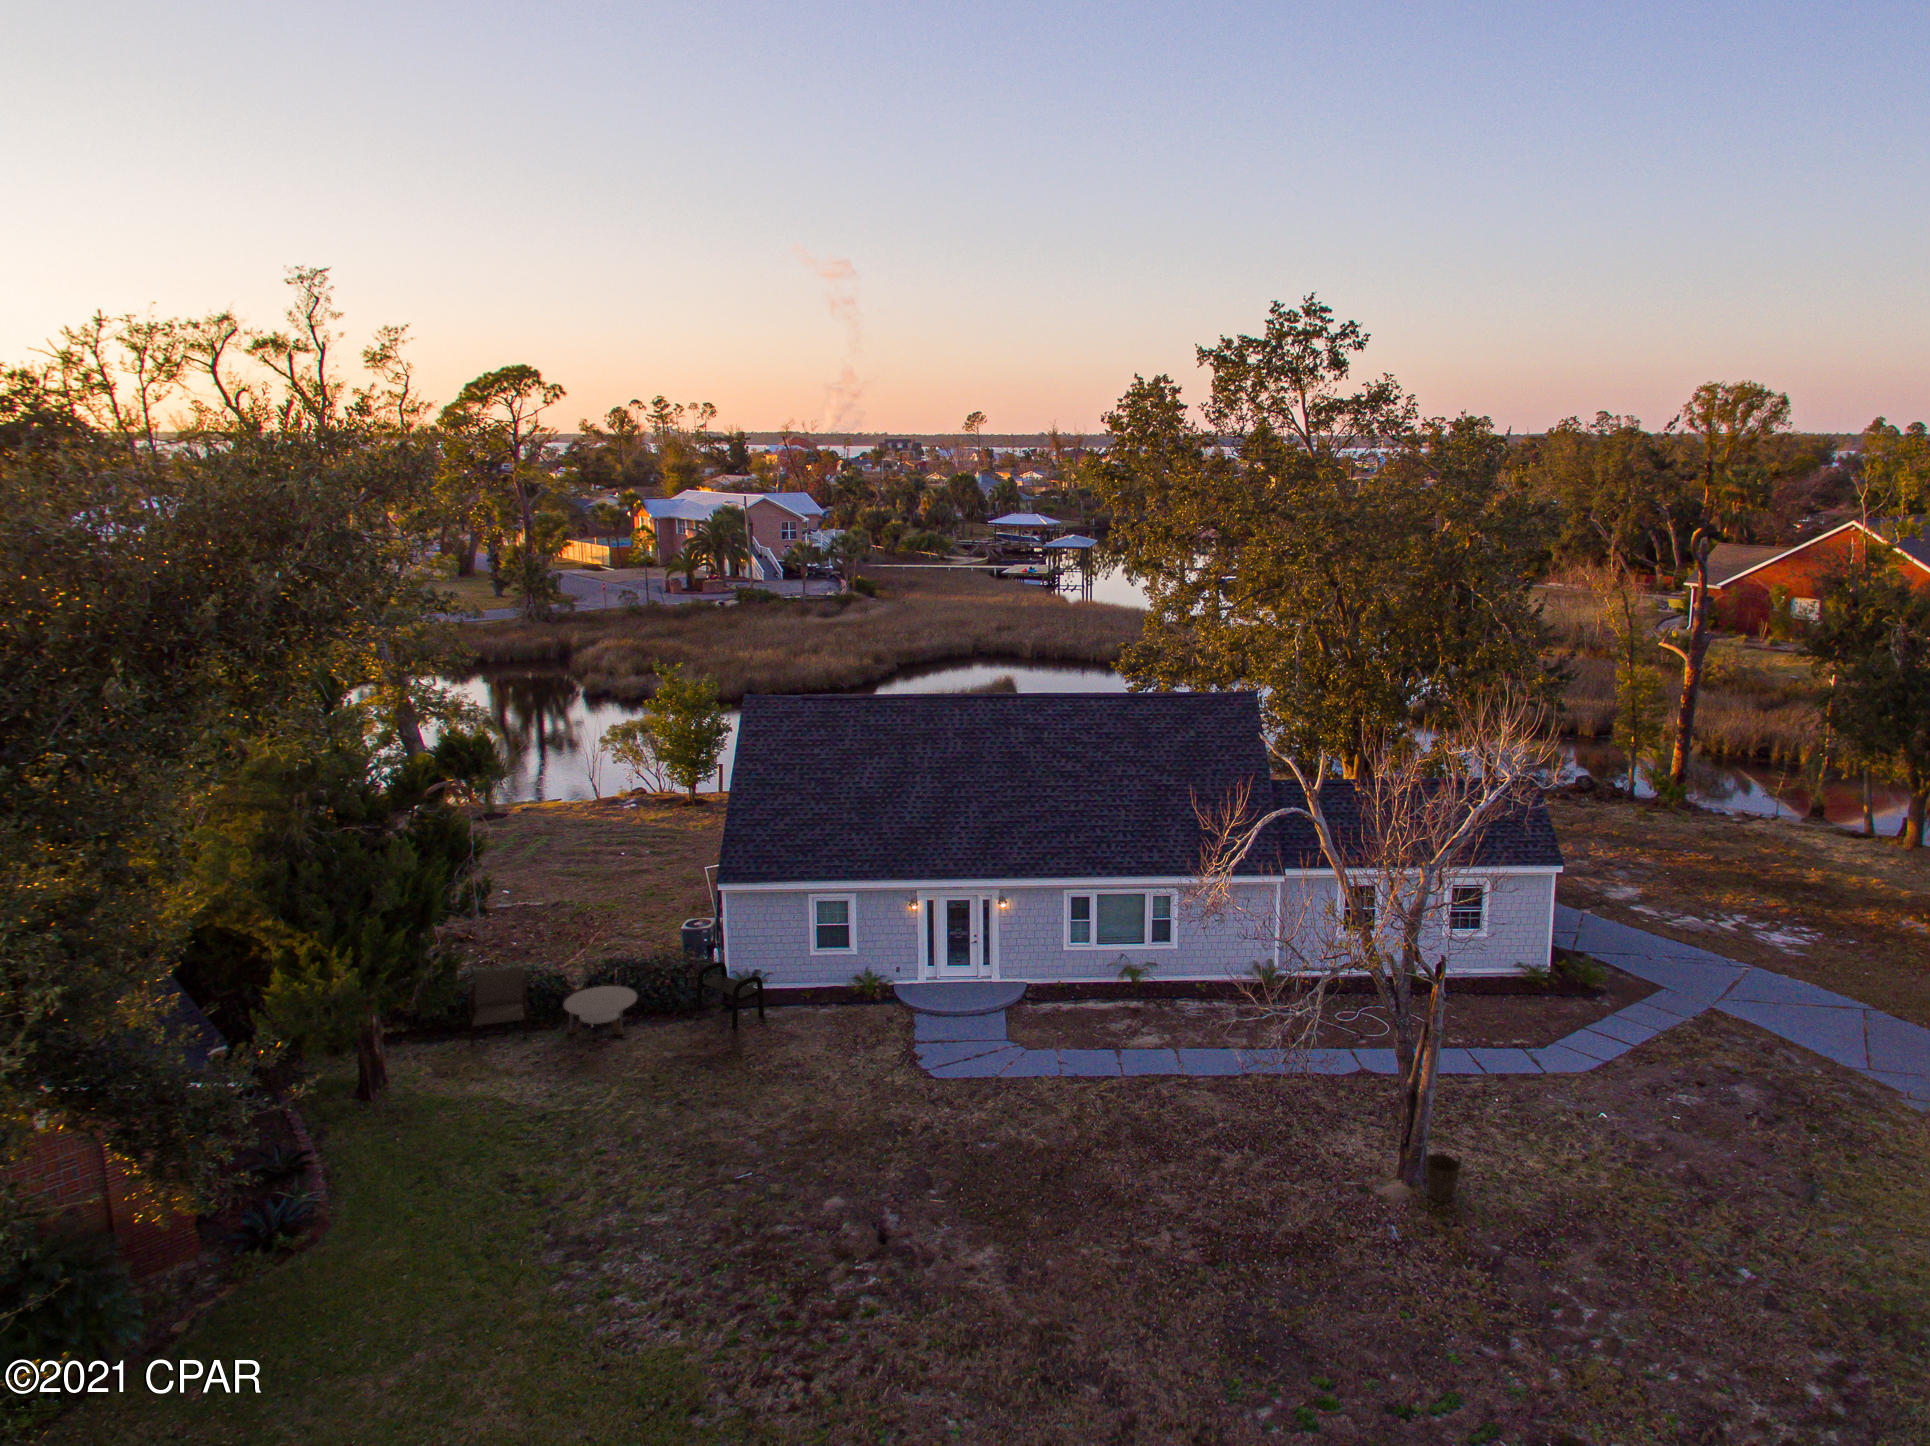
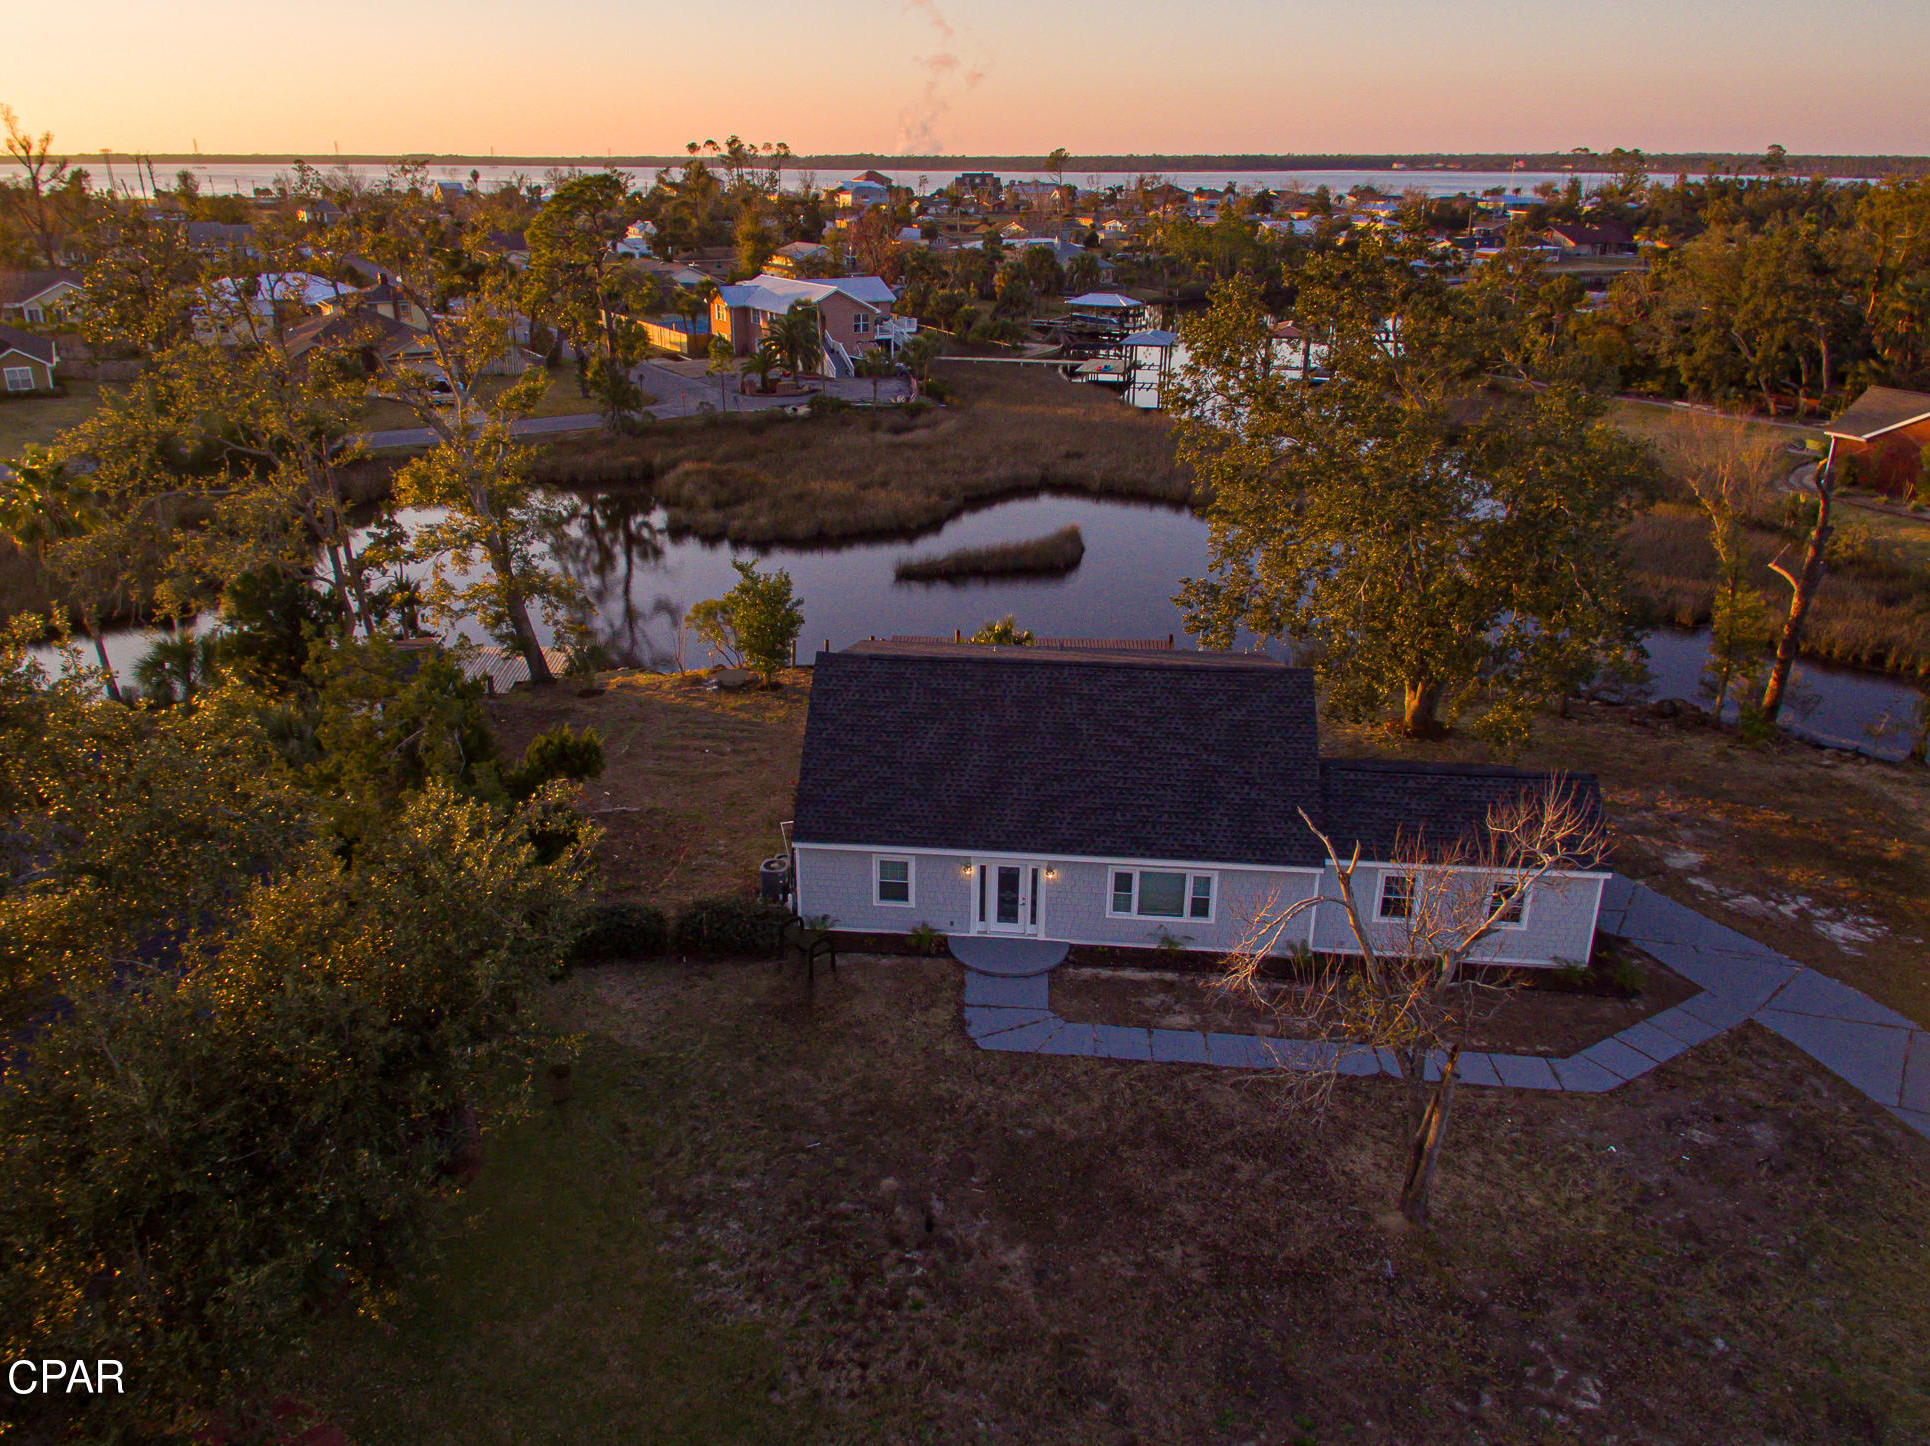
lounge chair: present [469,967,529,1045] -> none [594,917,643,983]
round table: present [564,986,637,1035] -> present [715,669,750,693]
bucket: present [1425,1154,1461,1202] -> present [545,1063,572,1101]

